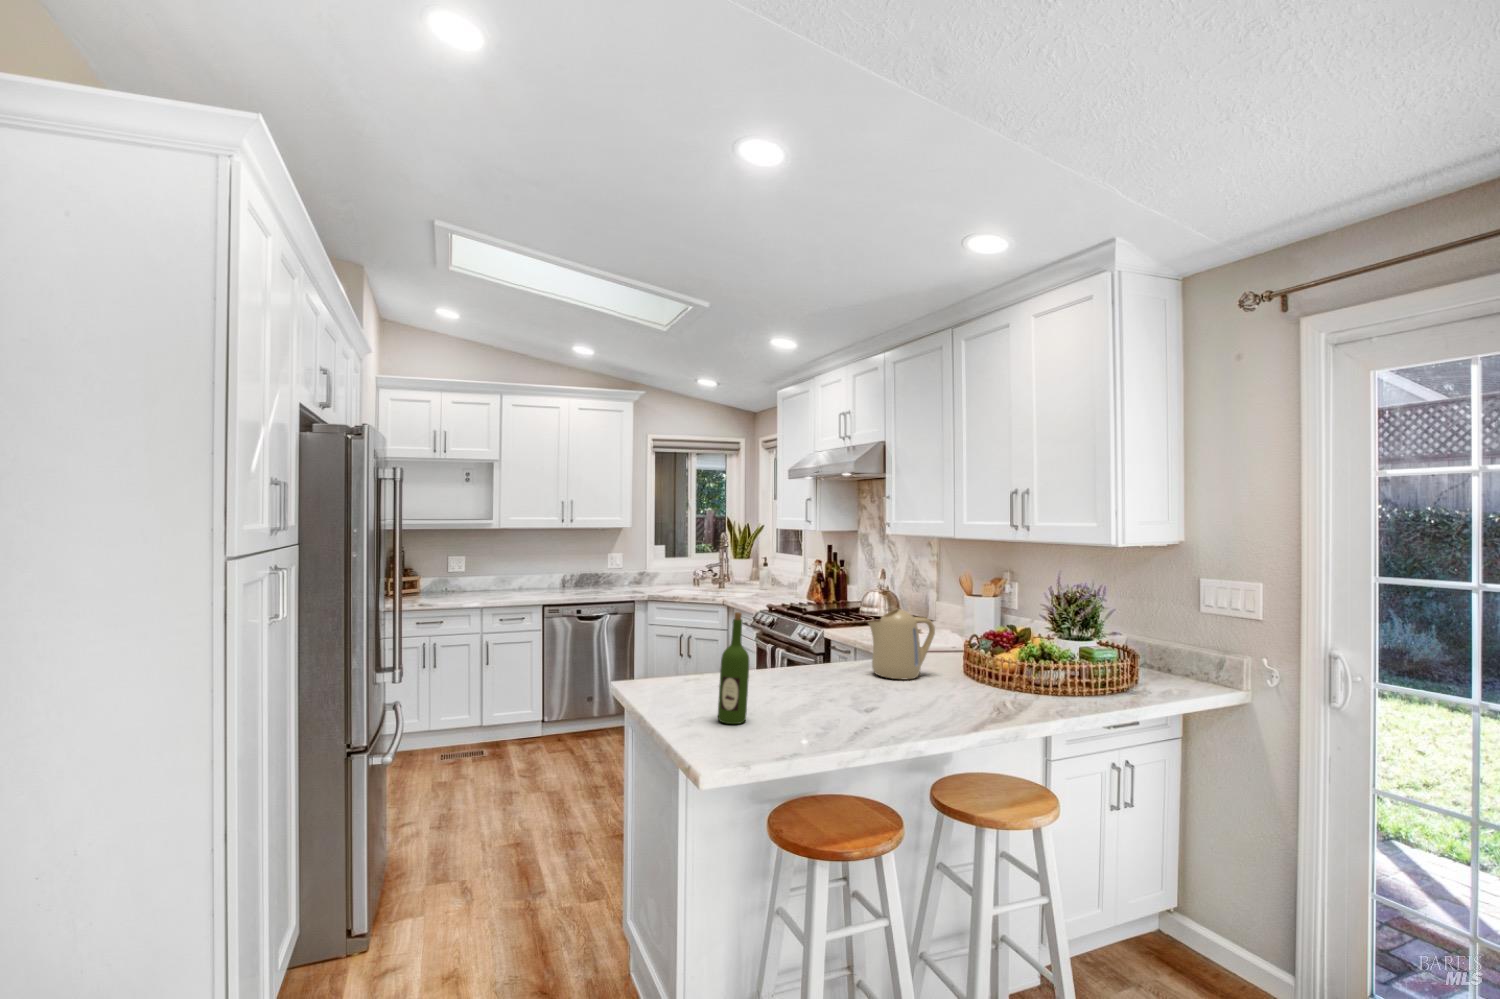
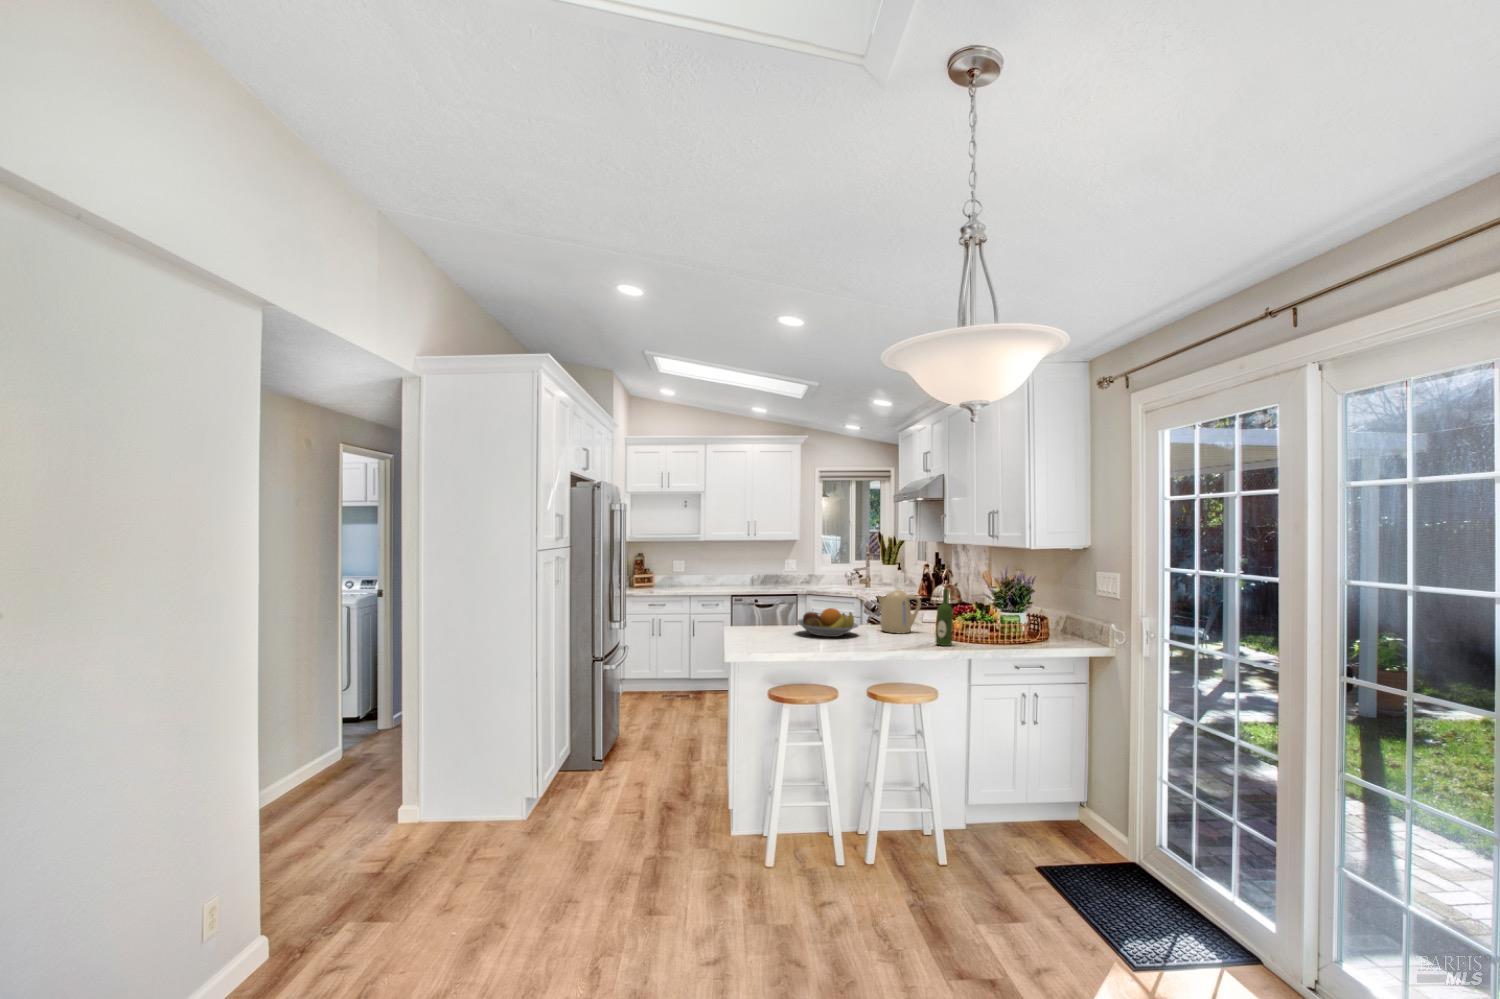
wine bottle: present [718,612,749,724] -> present [936,585,953,646]
fruit bowl: none [758,648,866,699] -> present [796,608,858,637]

